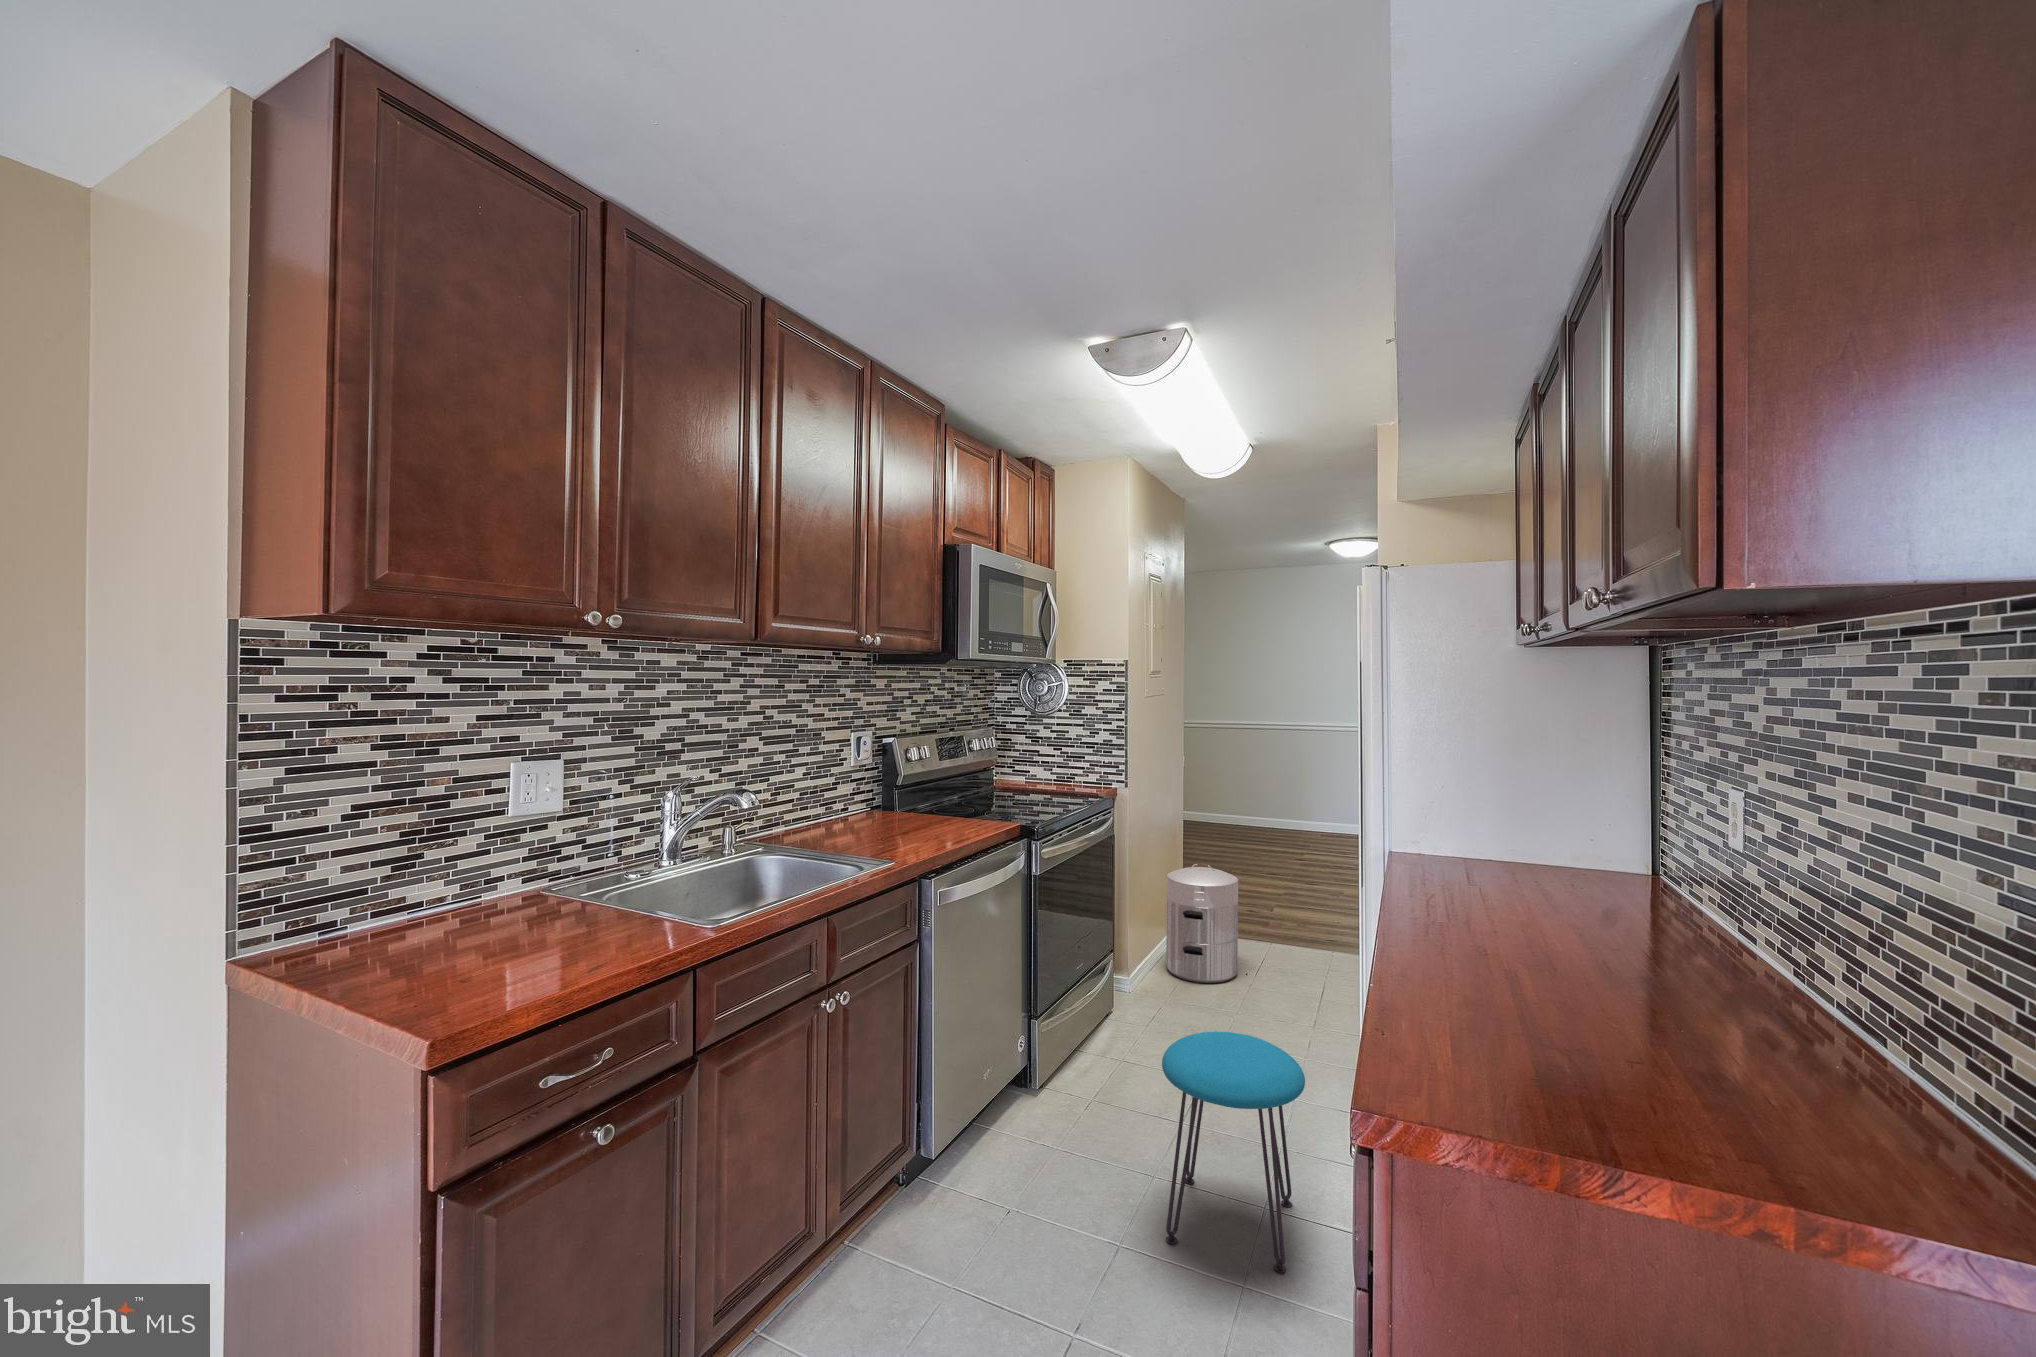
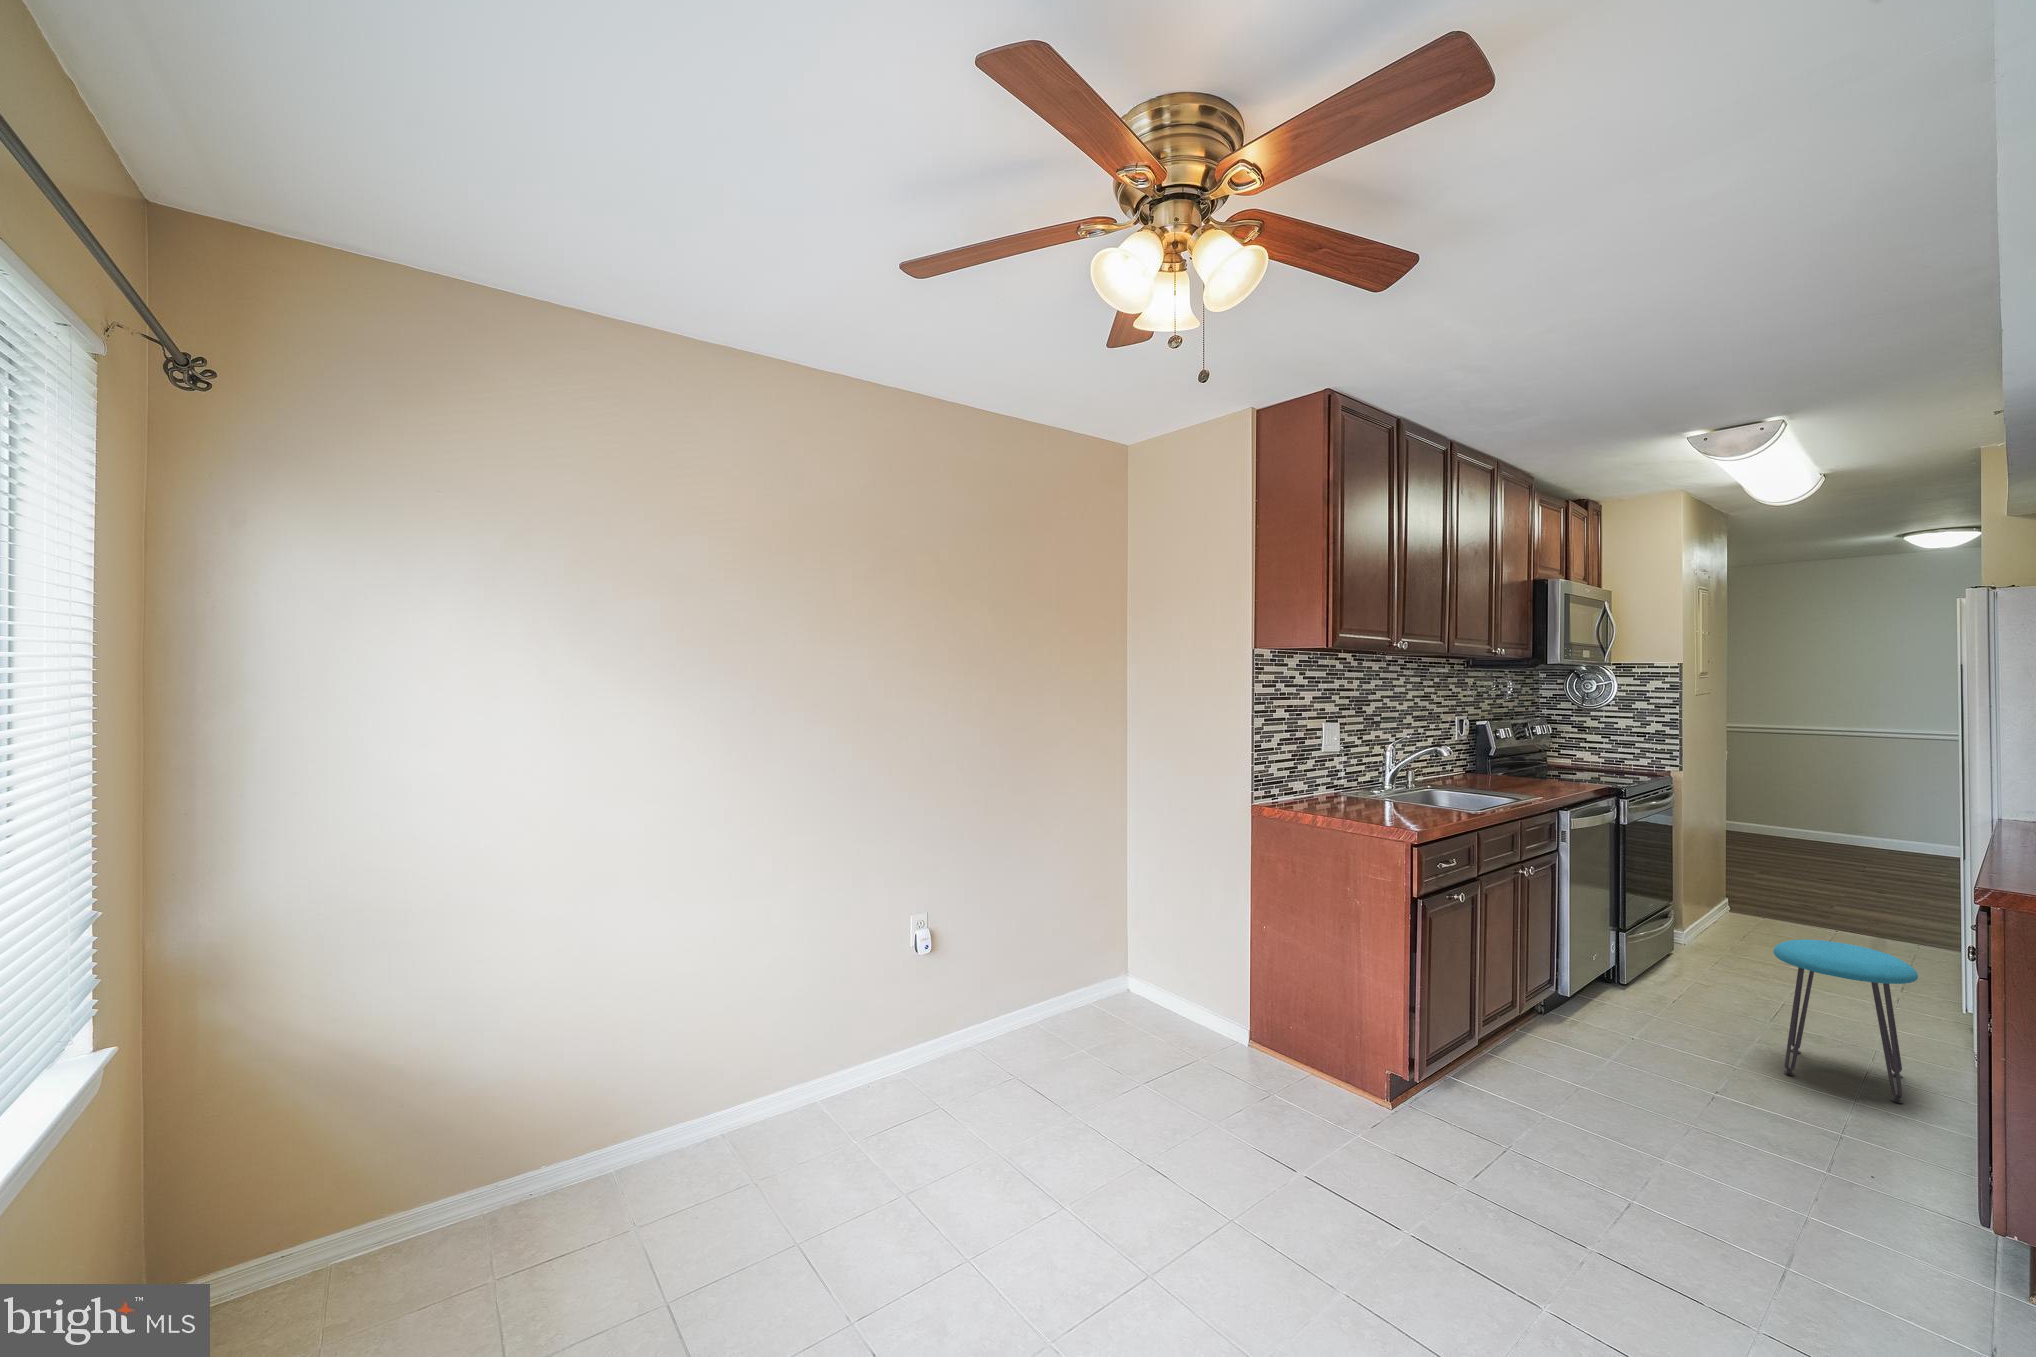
waste bin: present [1166,864,1239,983] -> none [1721,844,1807,950]

